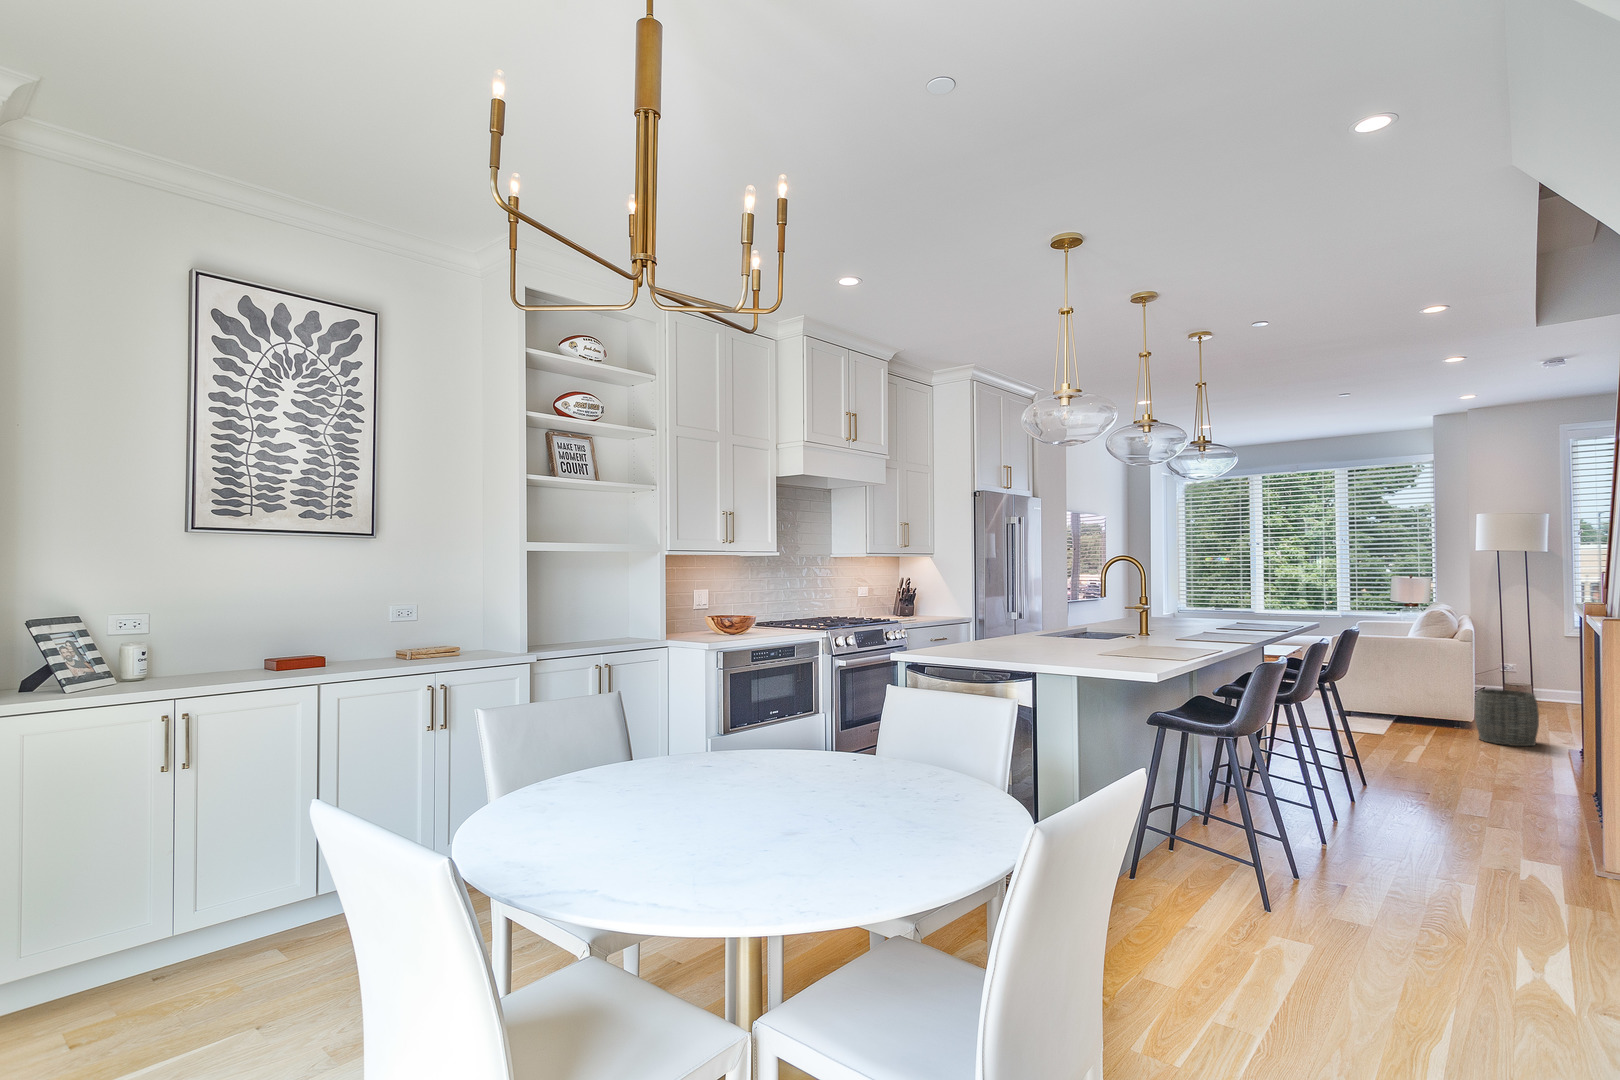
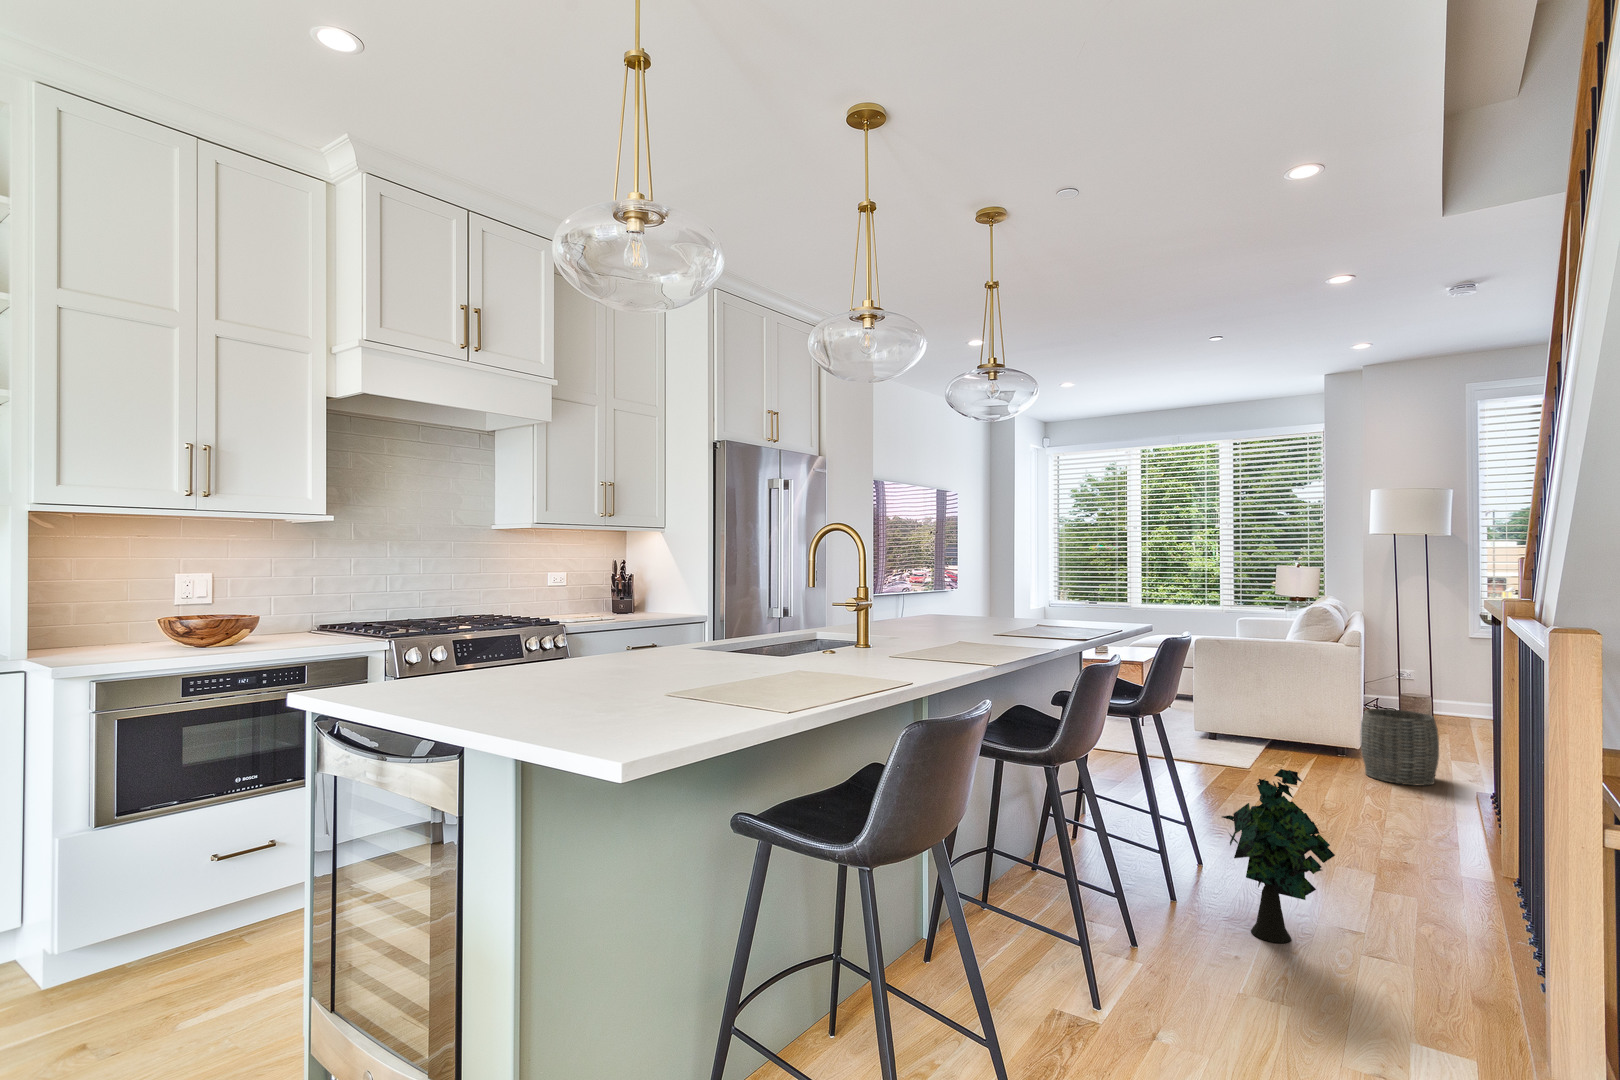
decorative plant: none [1388,712,1469,823] -> present [1222,769,1335,943]

